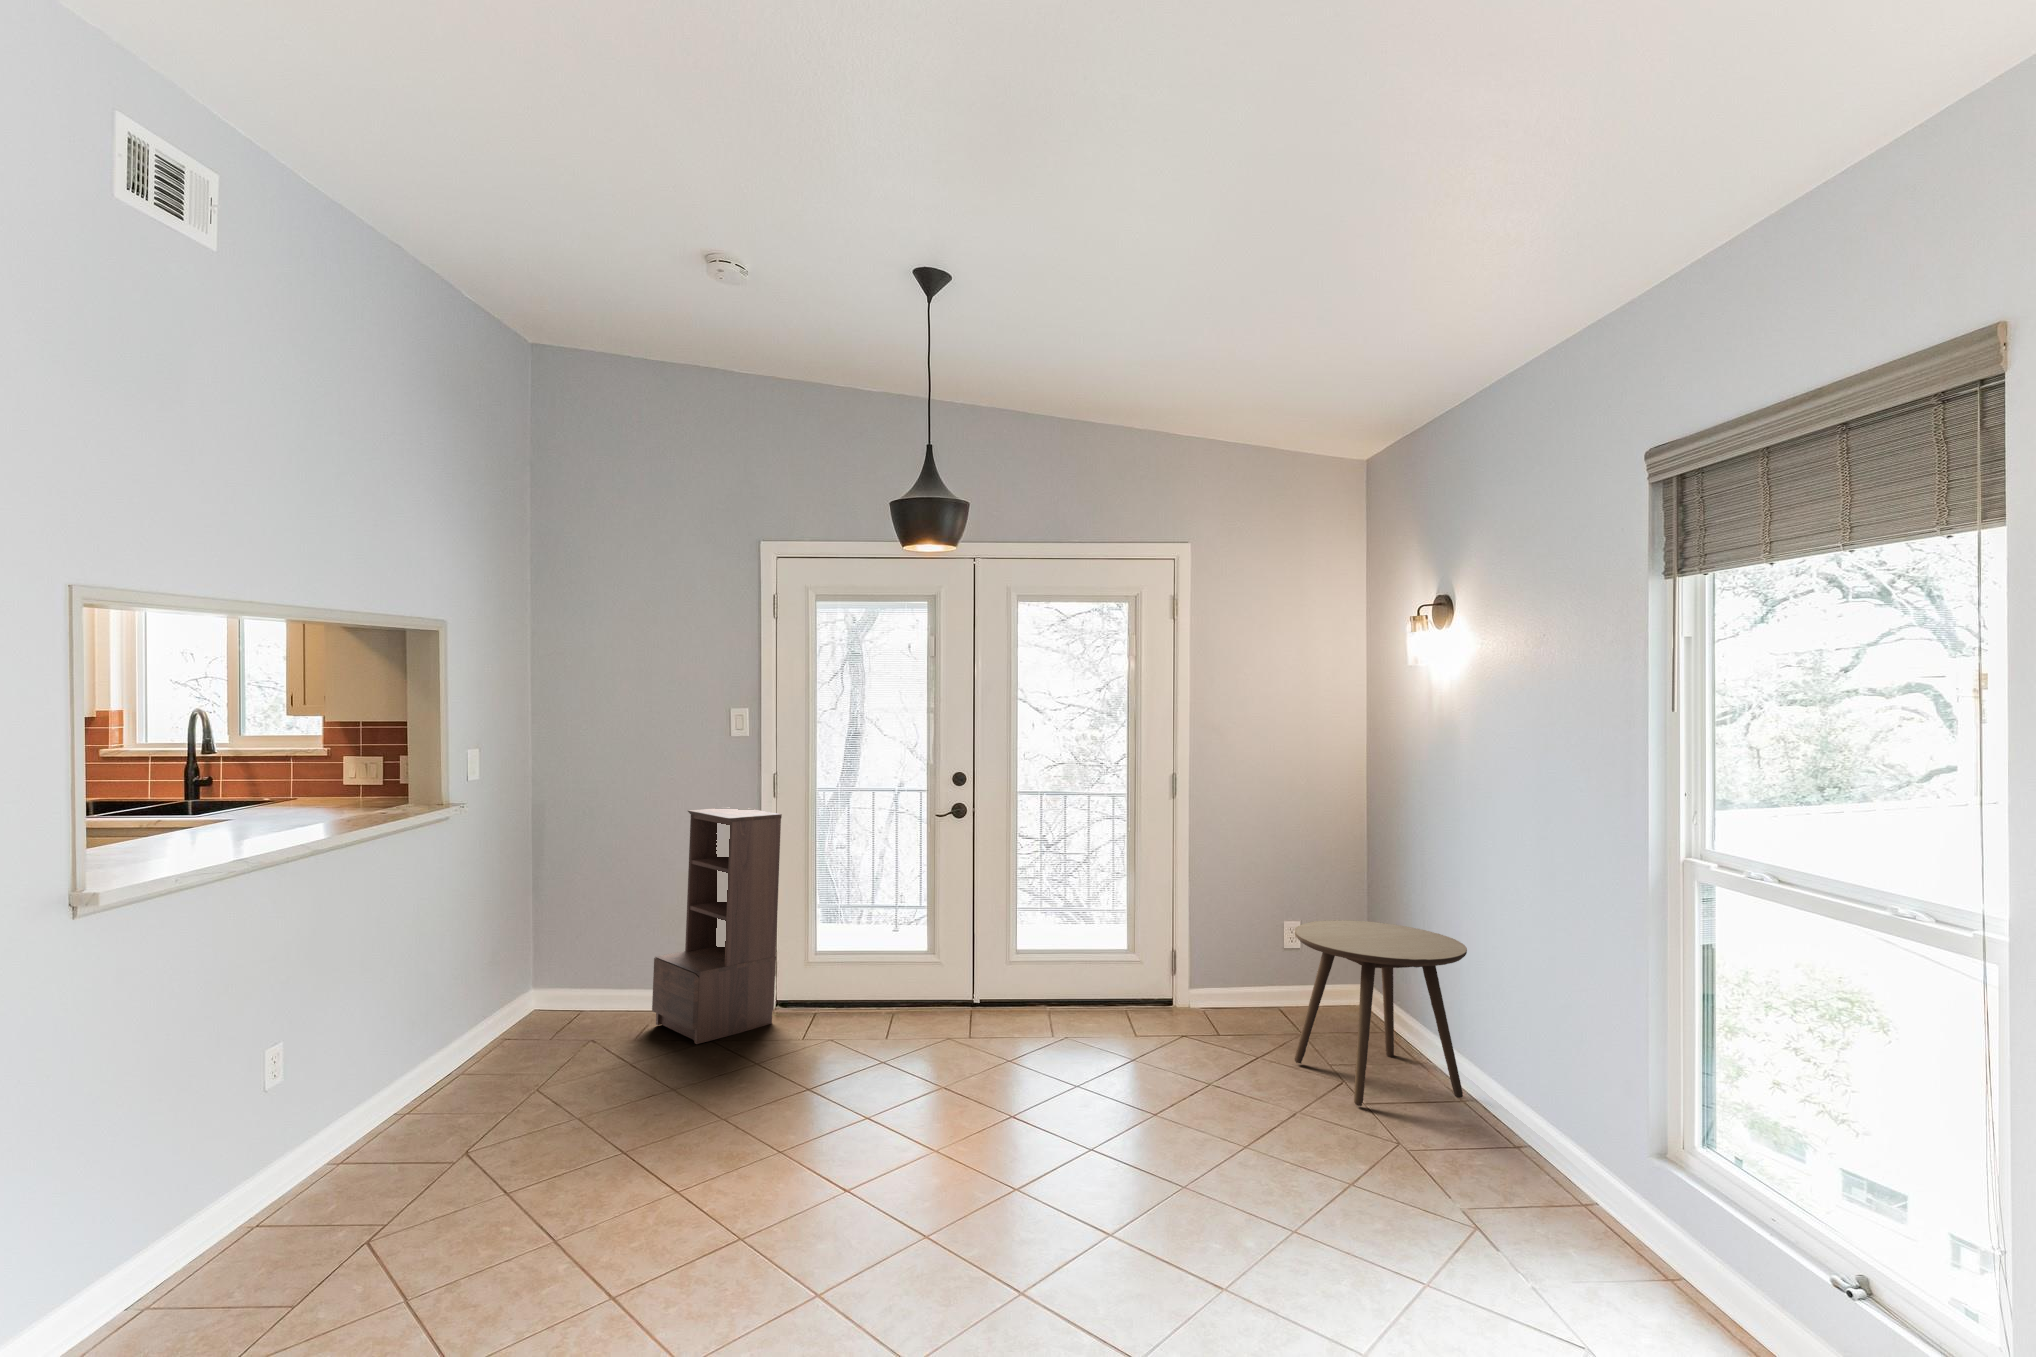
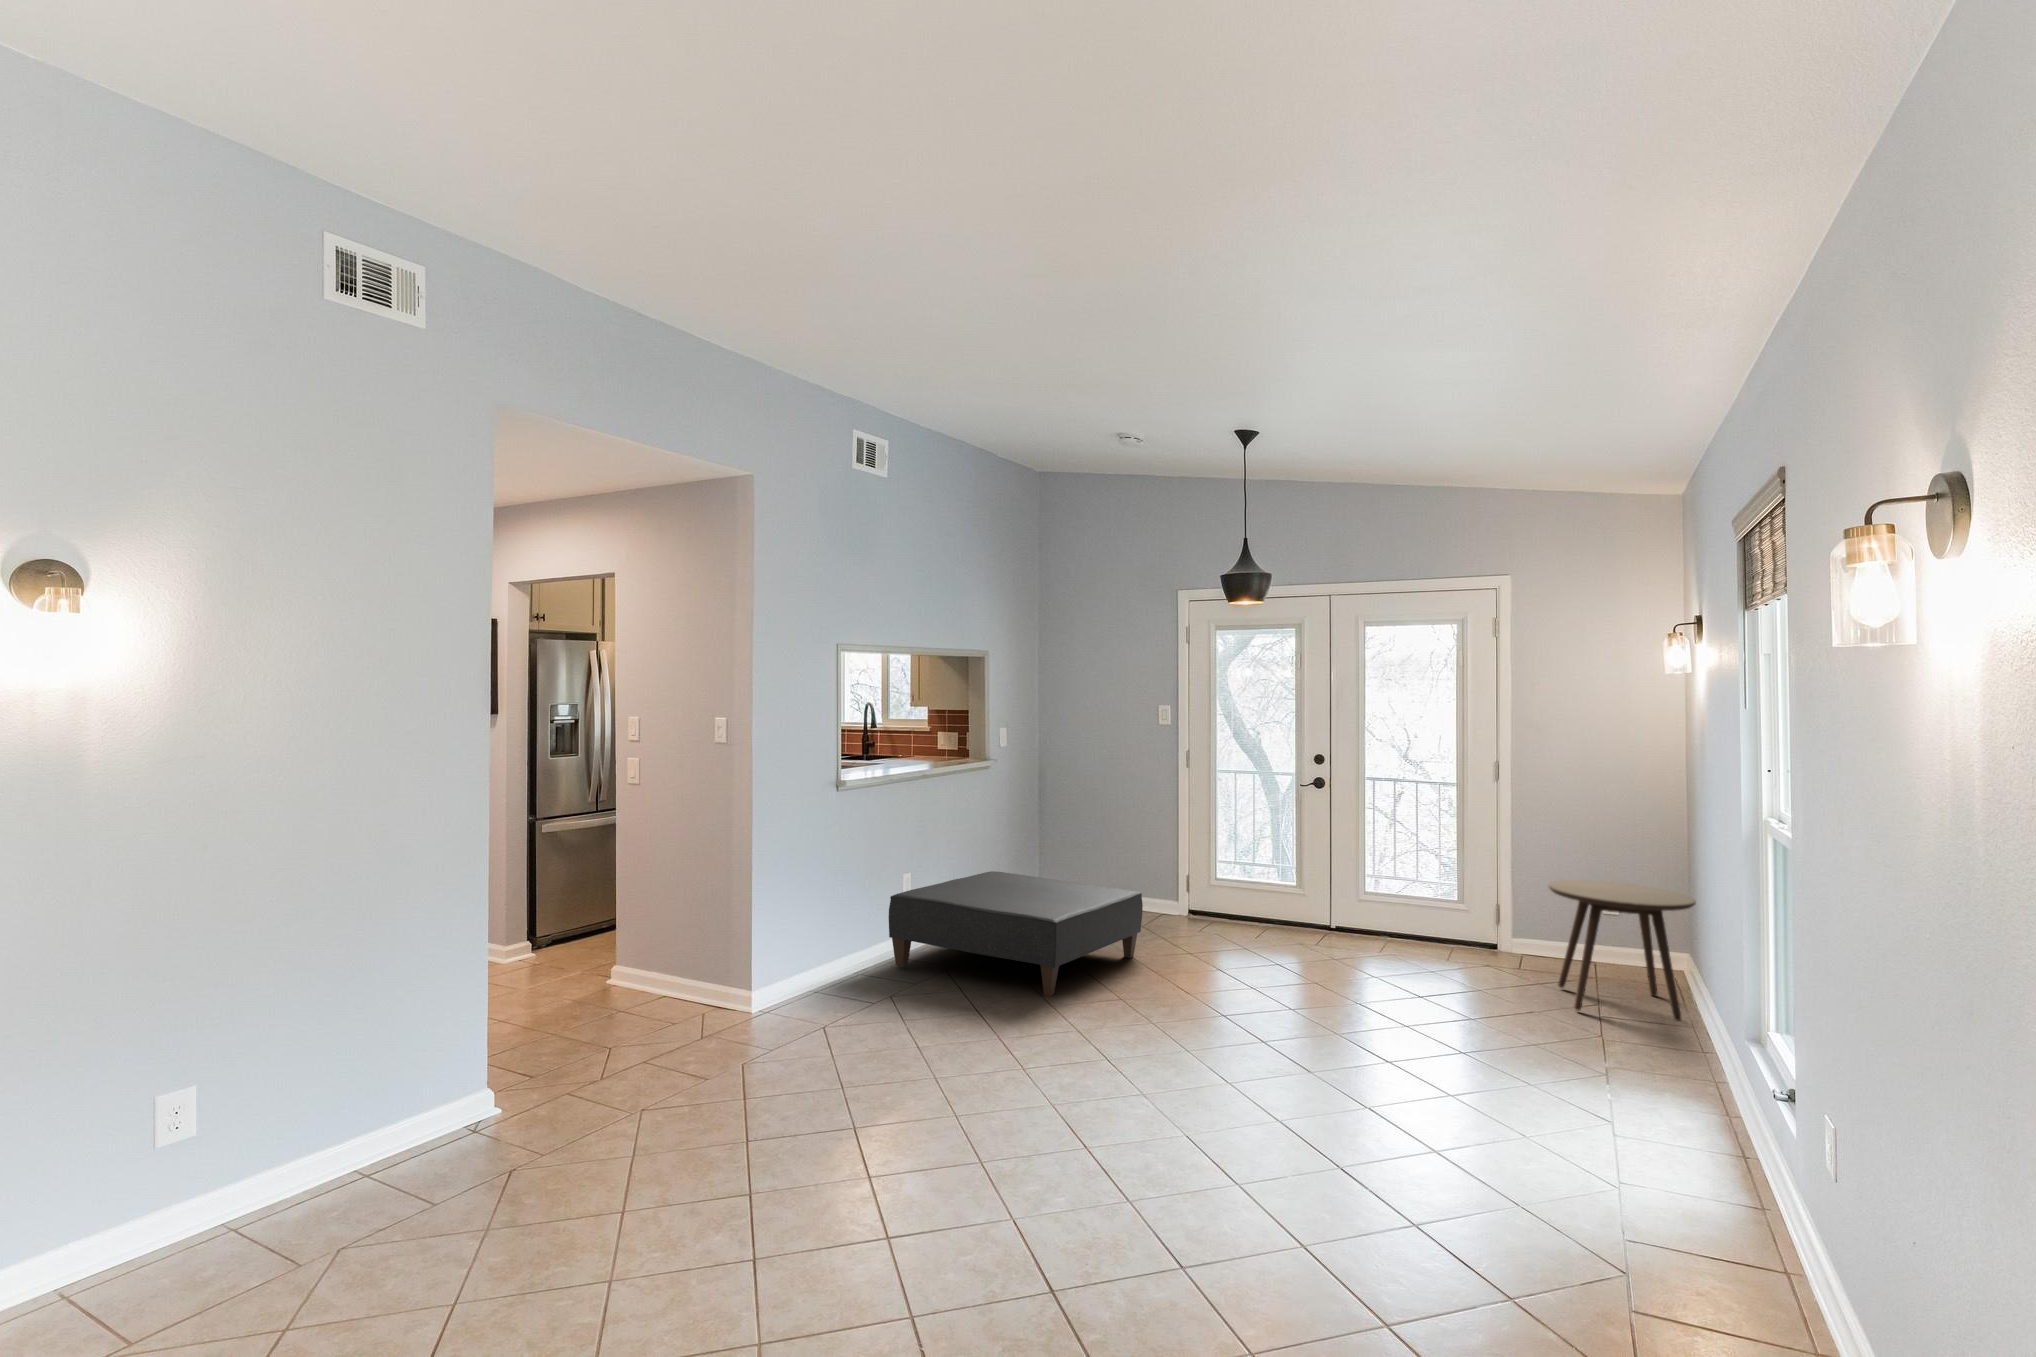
bookshelf: present [652,809,782,1044] -> none [1108,774,1190,926]
ottoman: none [217,1002,744,1285] -> present [889,871,1143,996]

